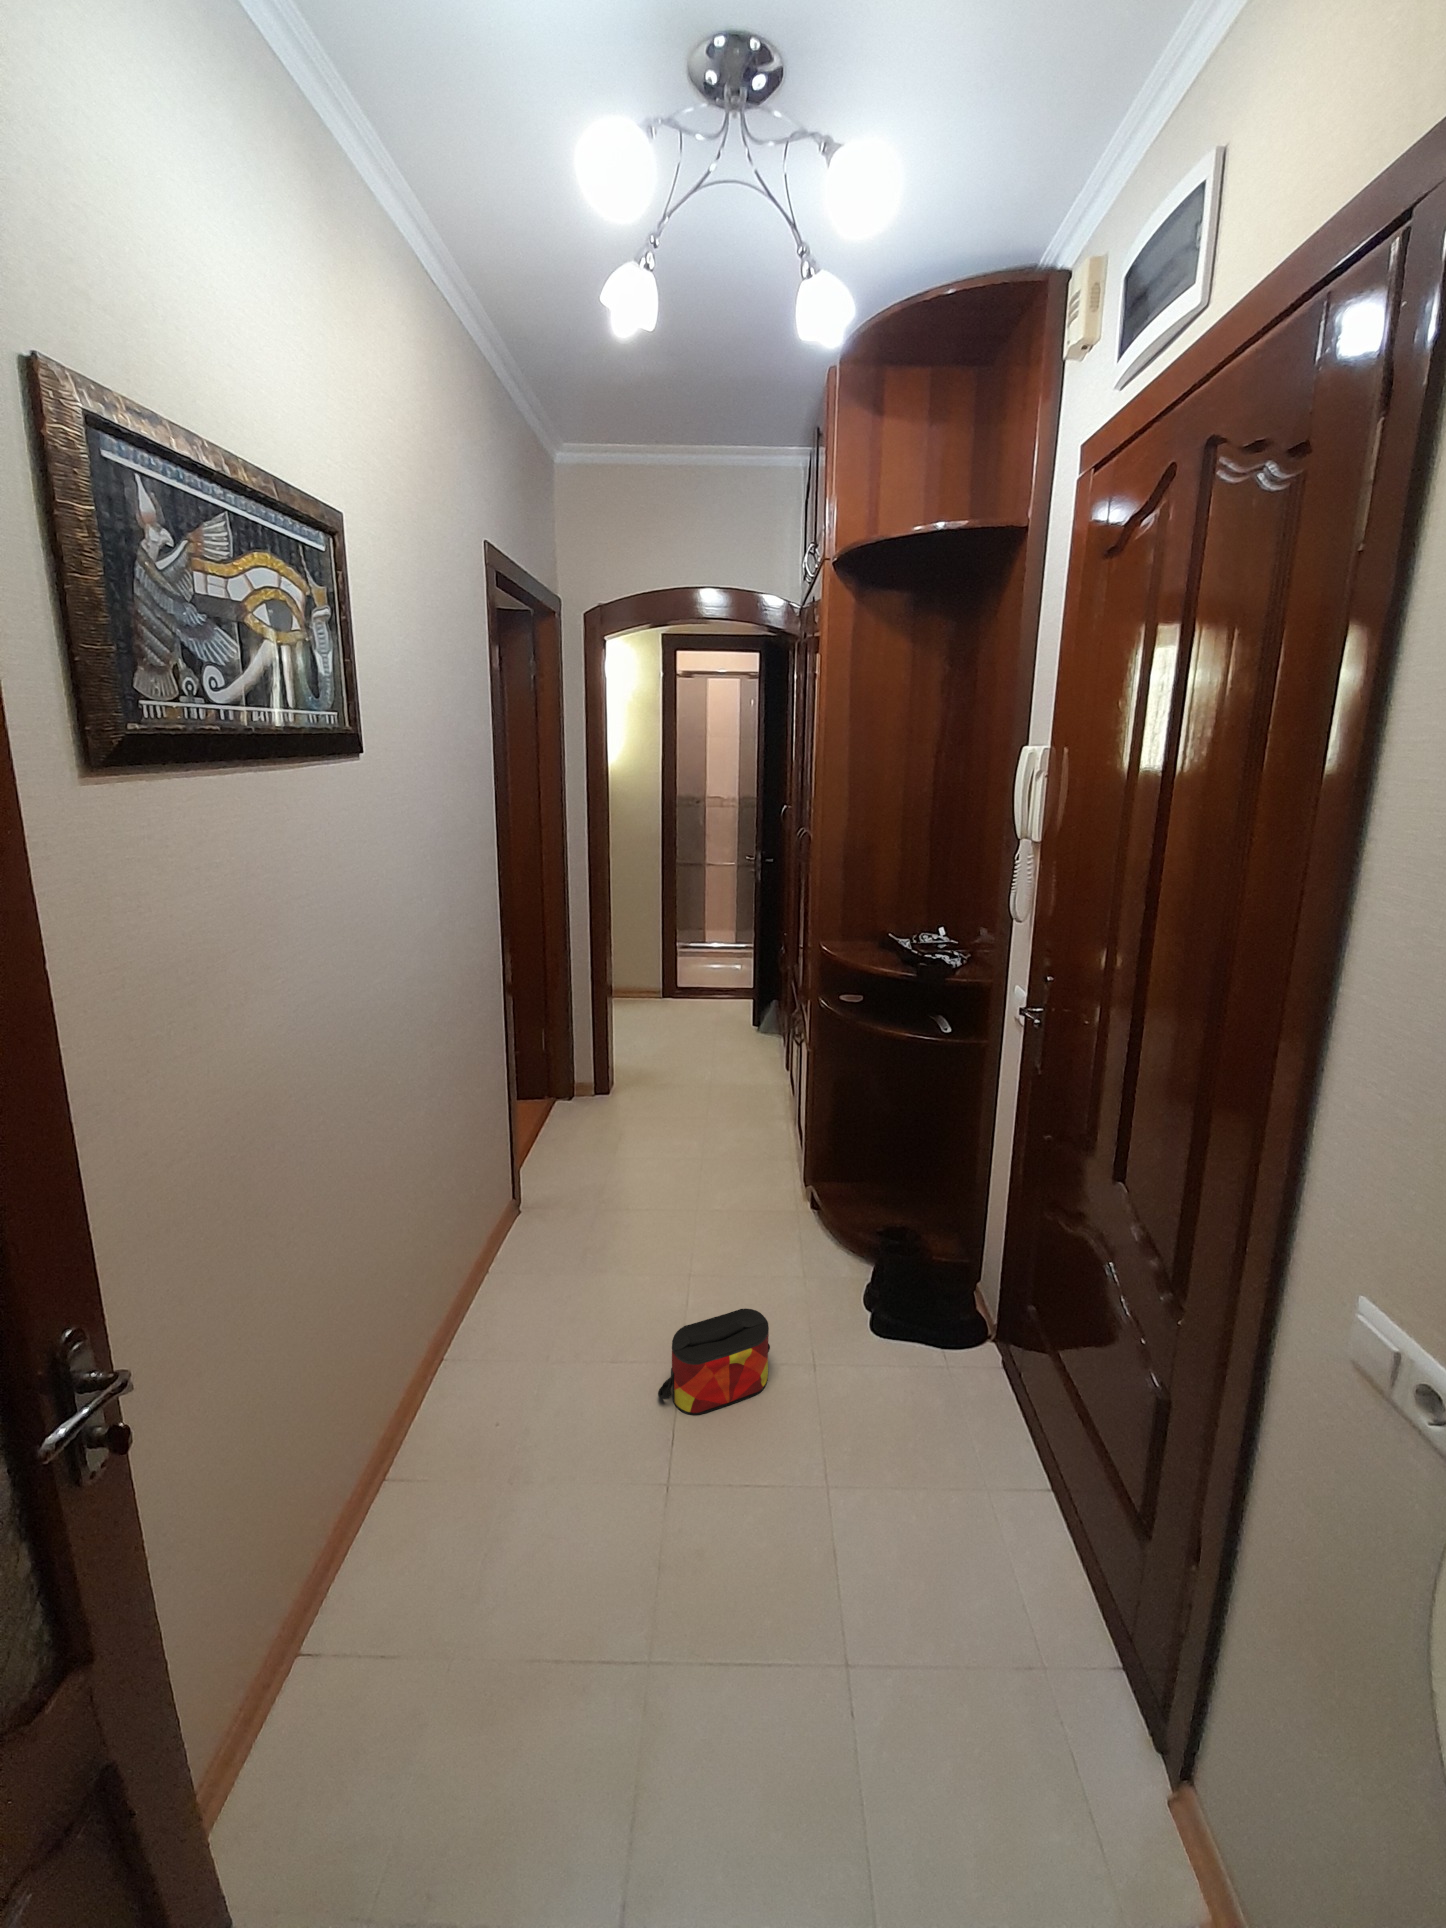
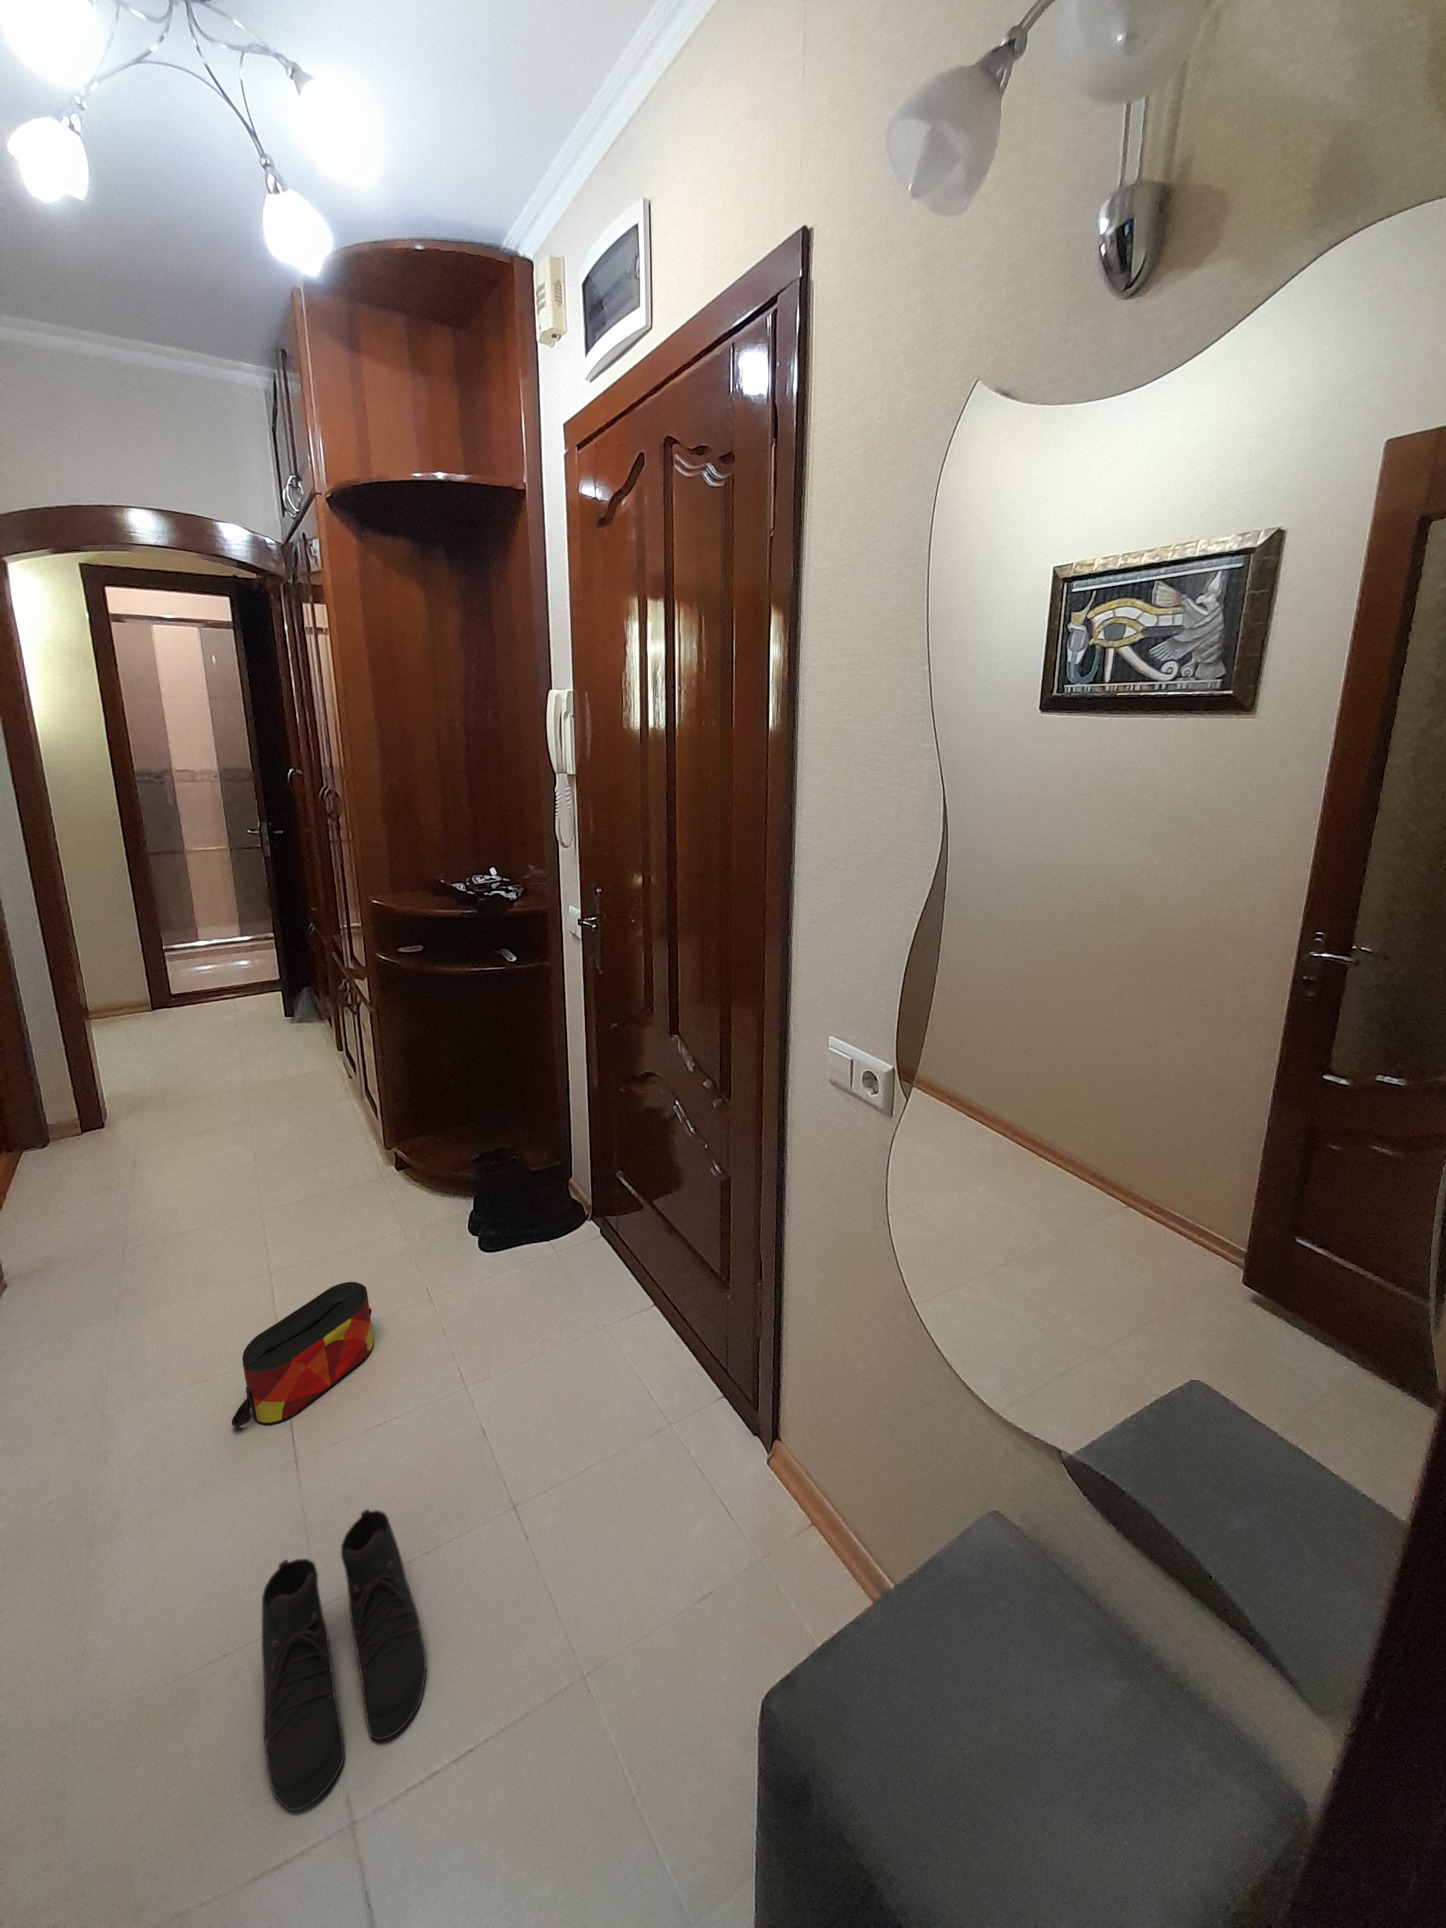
boots: none [631,1554,758,1804] -> present [262,1510,426,1811]

